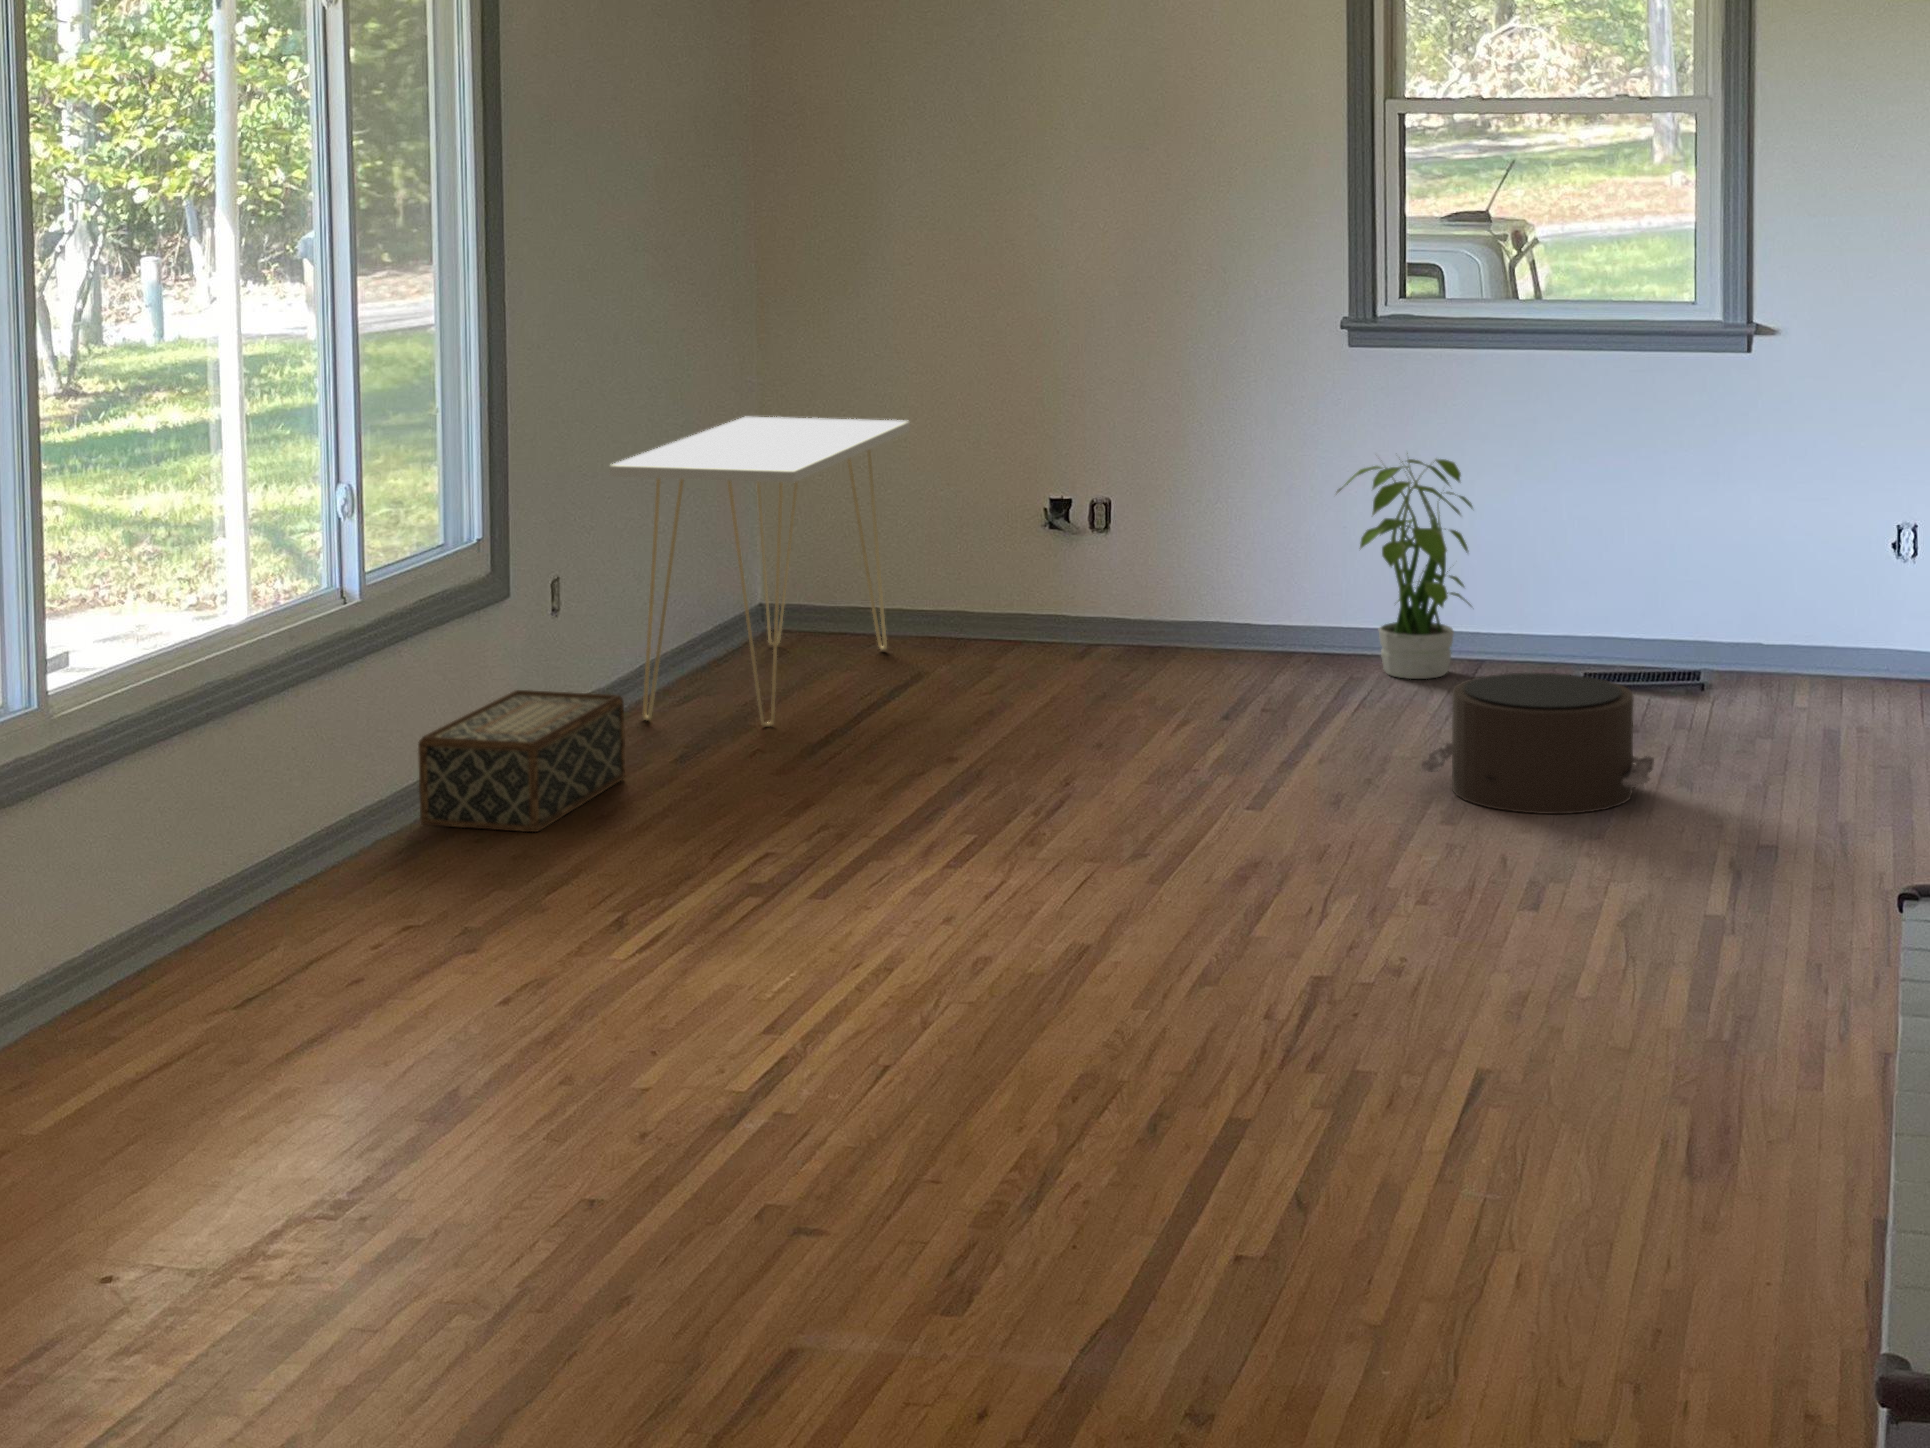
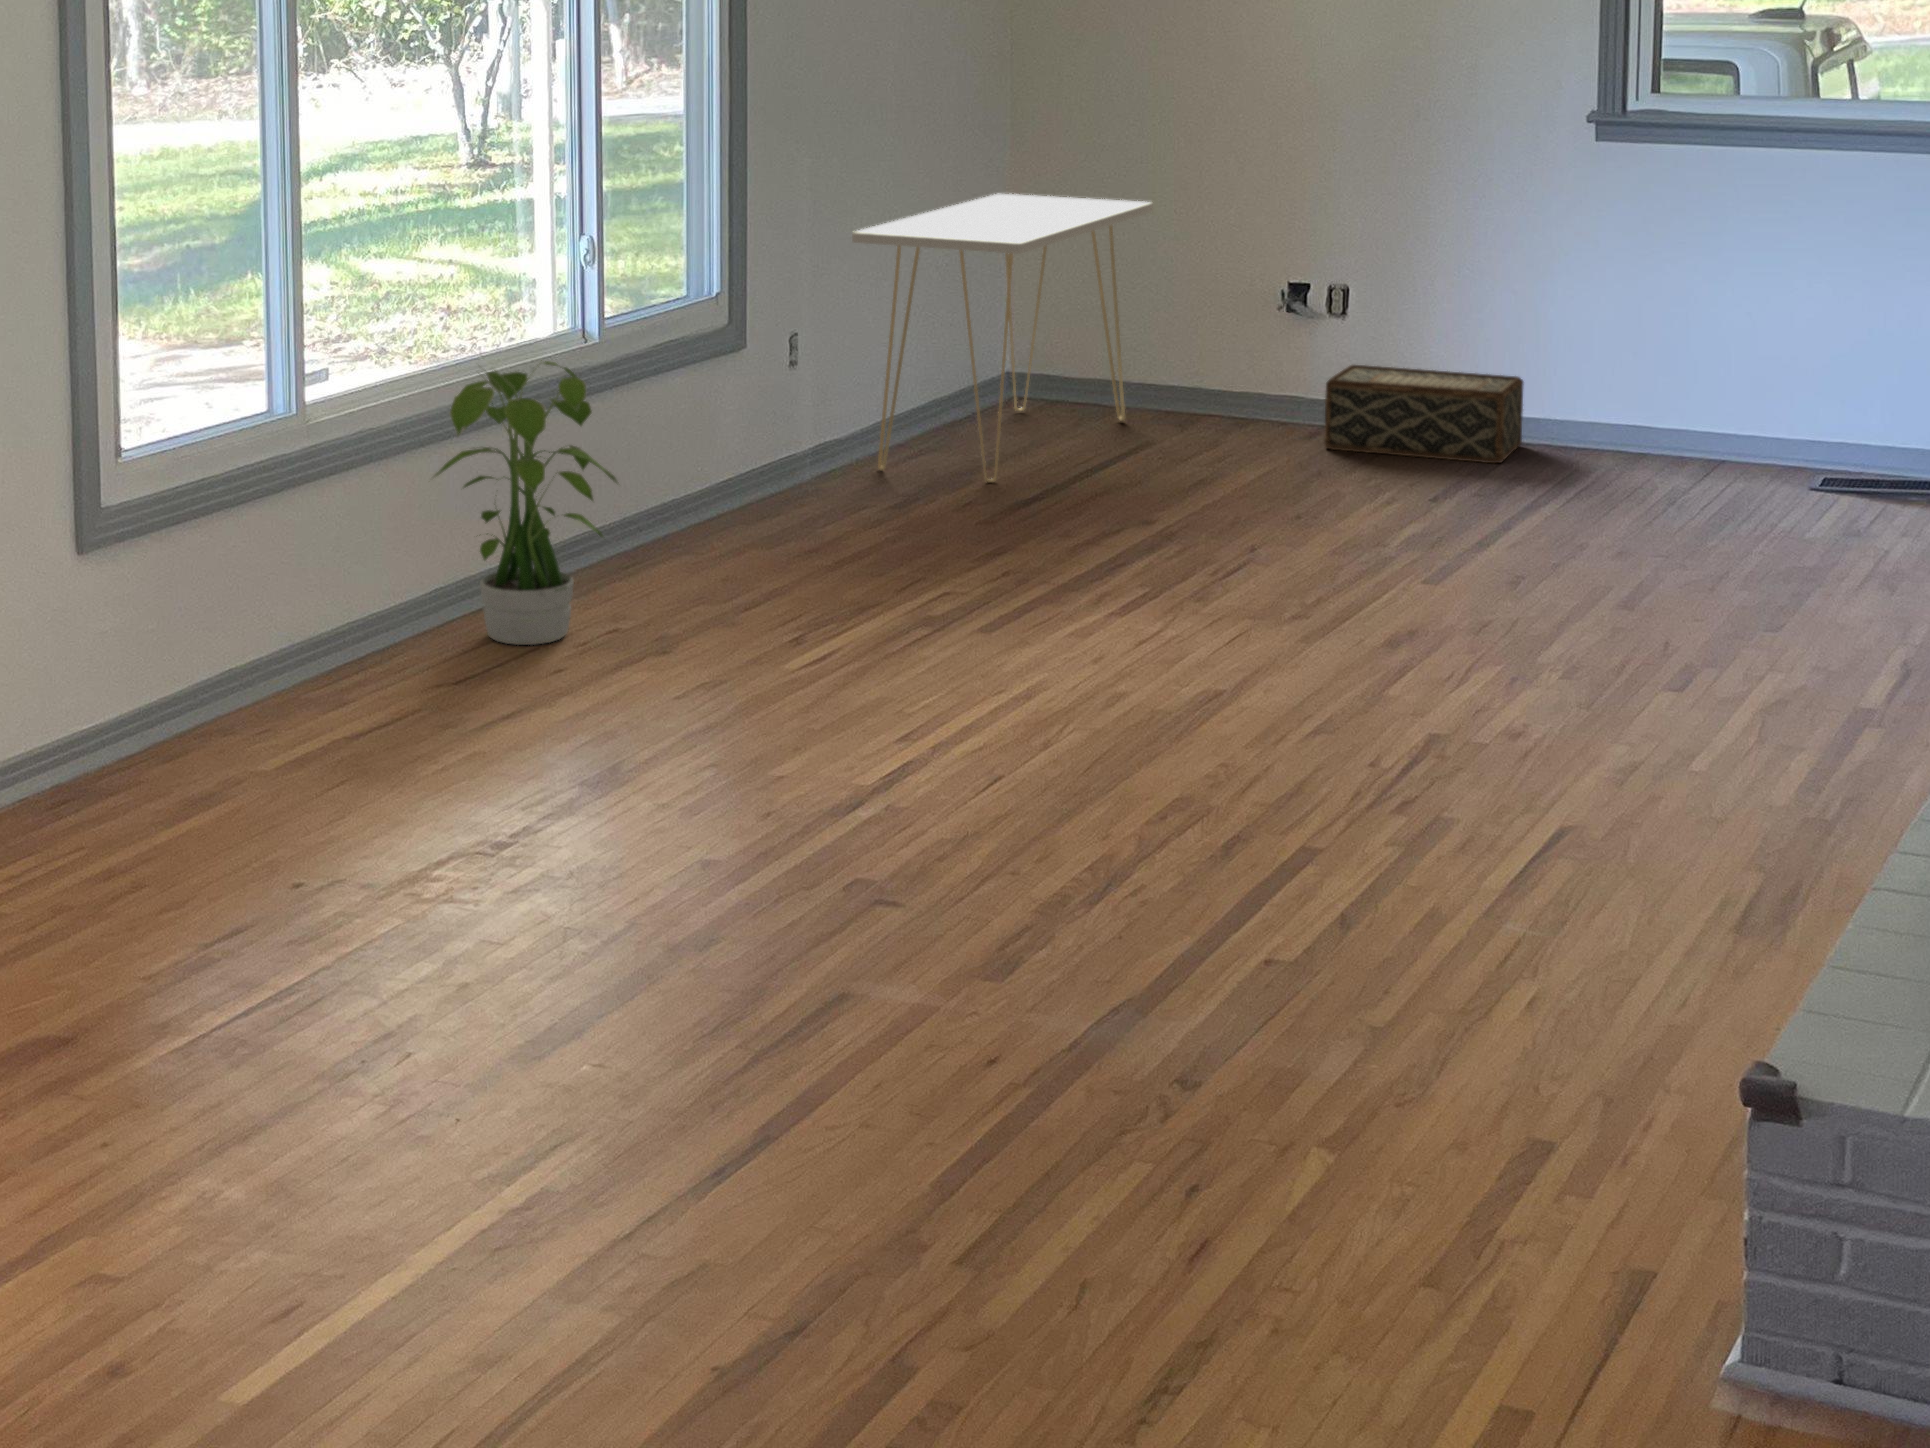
potted plant: present [1336,453,1472,679] -> present [432,360,618,645]
pouf: present [1422,673,1654,814] -> none [1607,469,1856,608]
woven basket: present [418,690,625,832] -> present [1324,365,1524,463]

